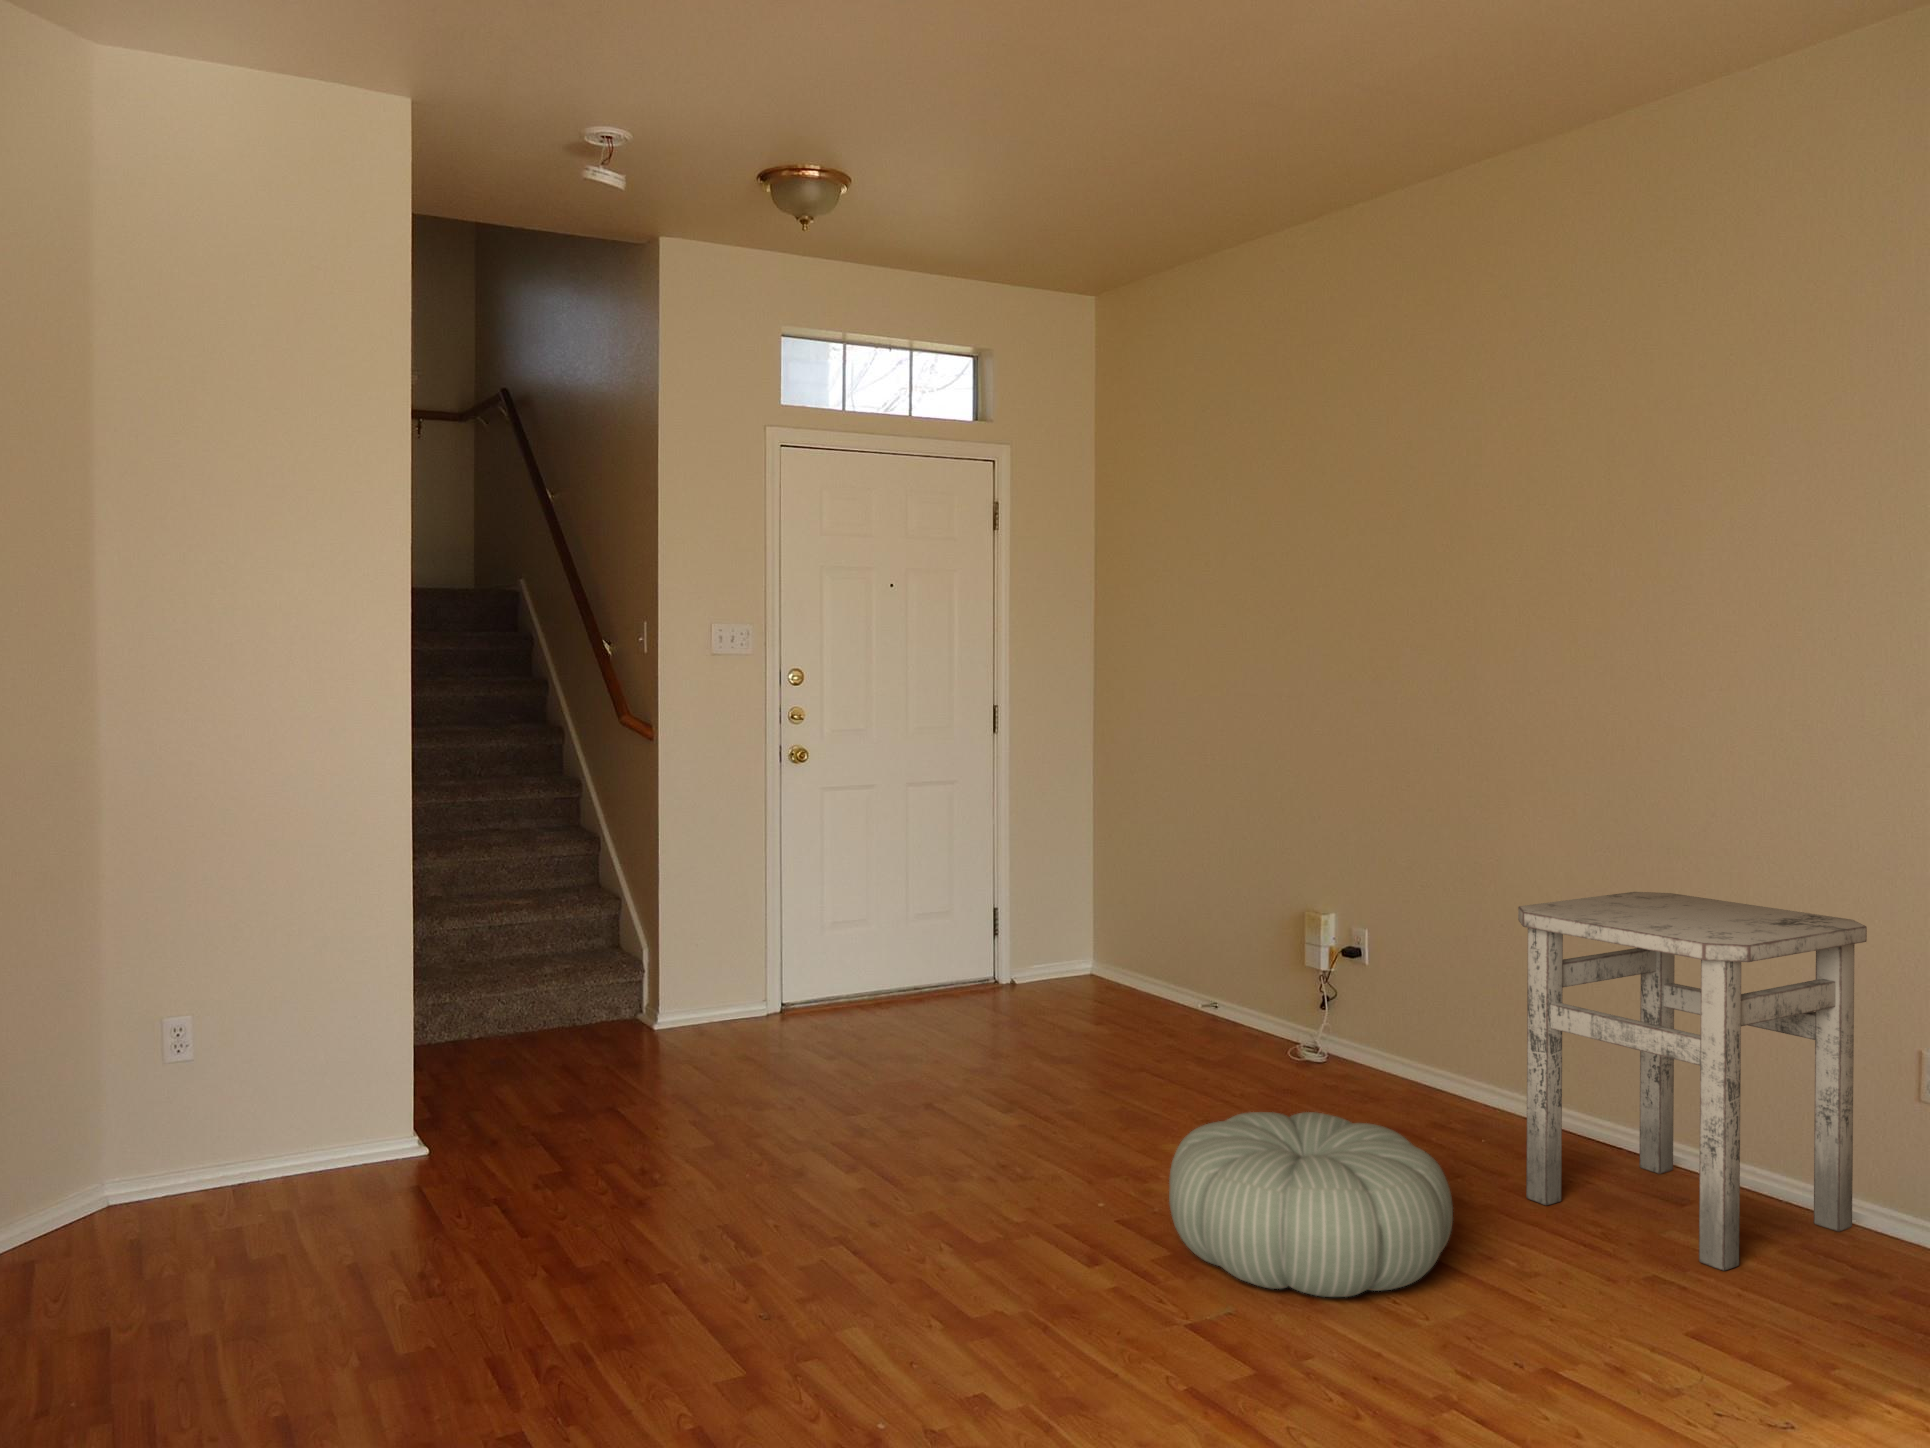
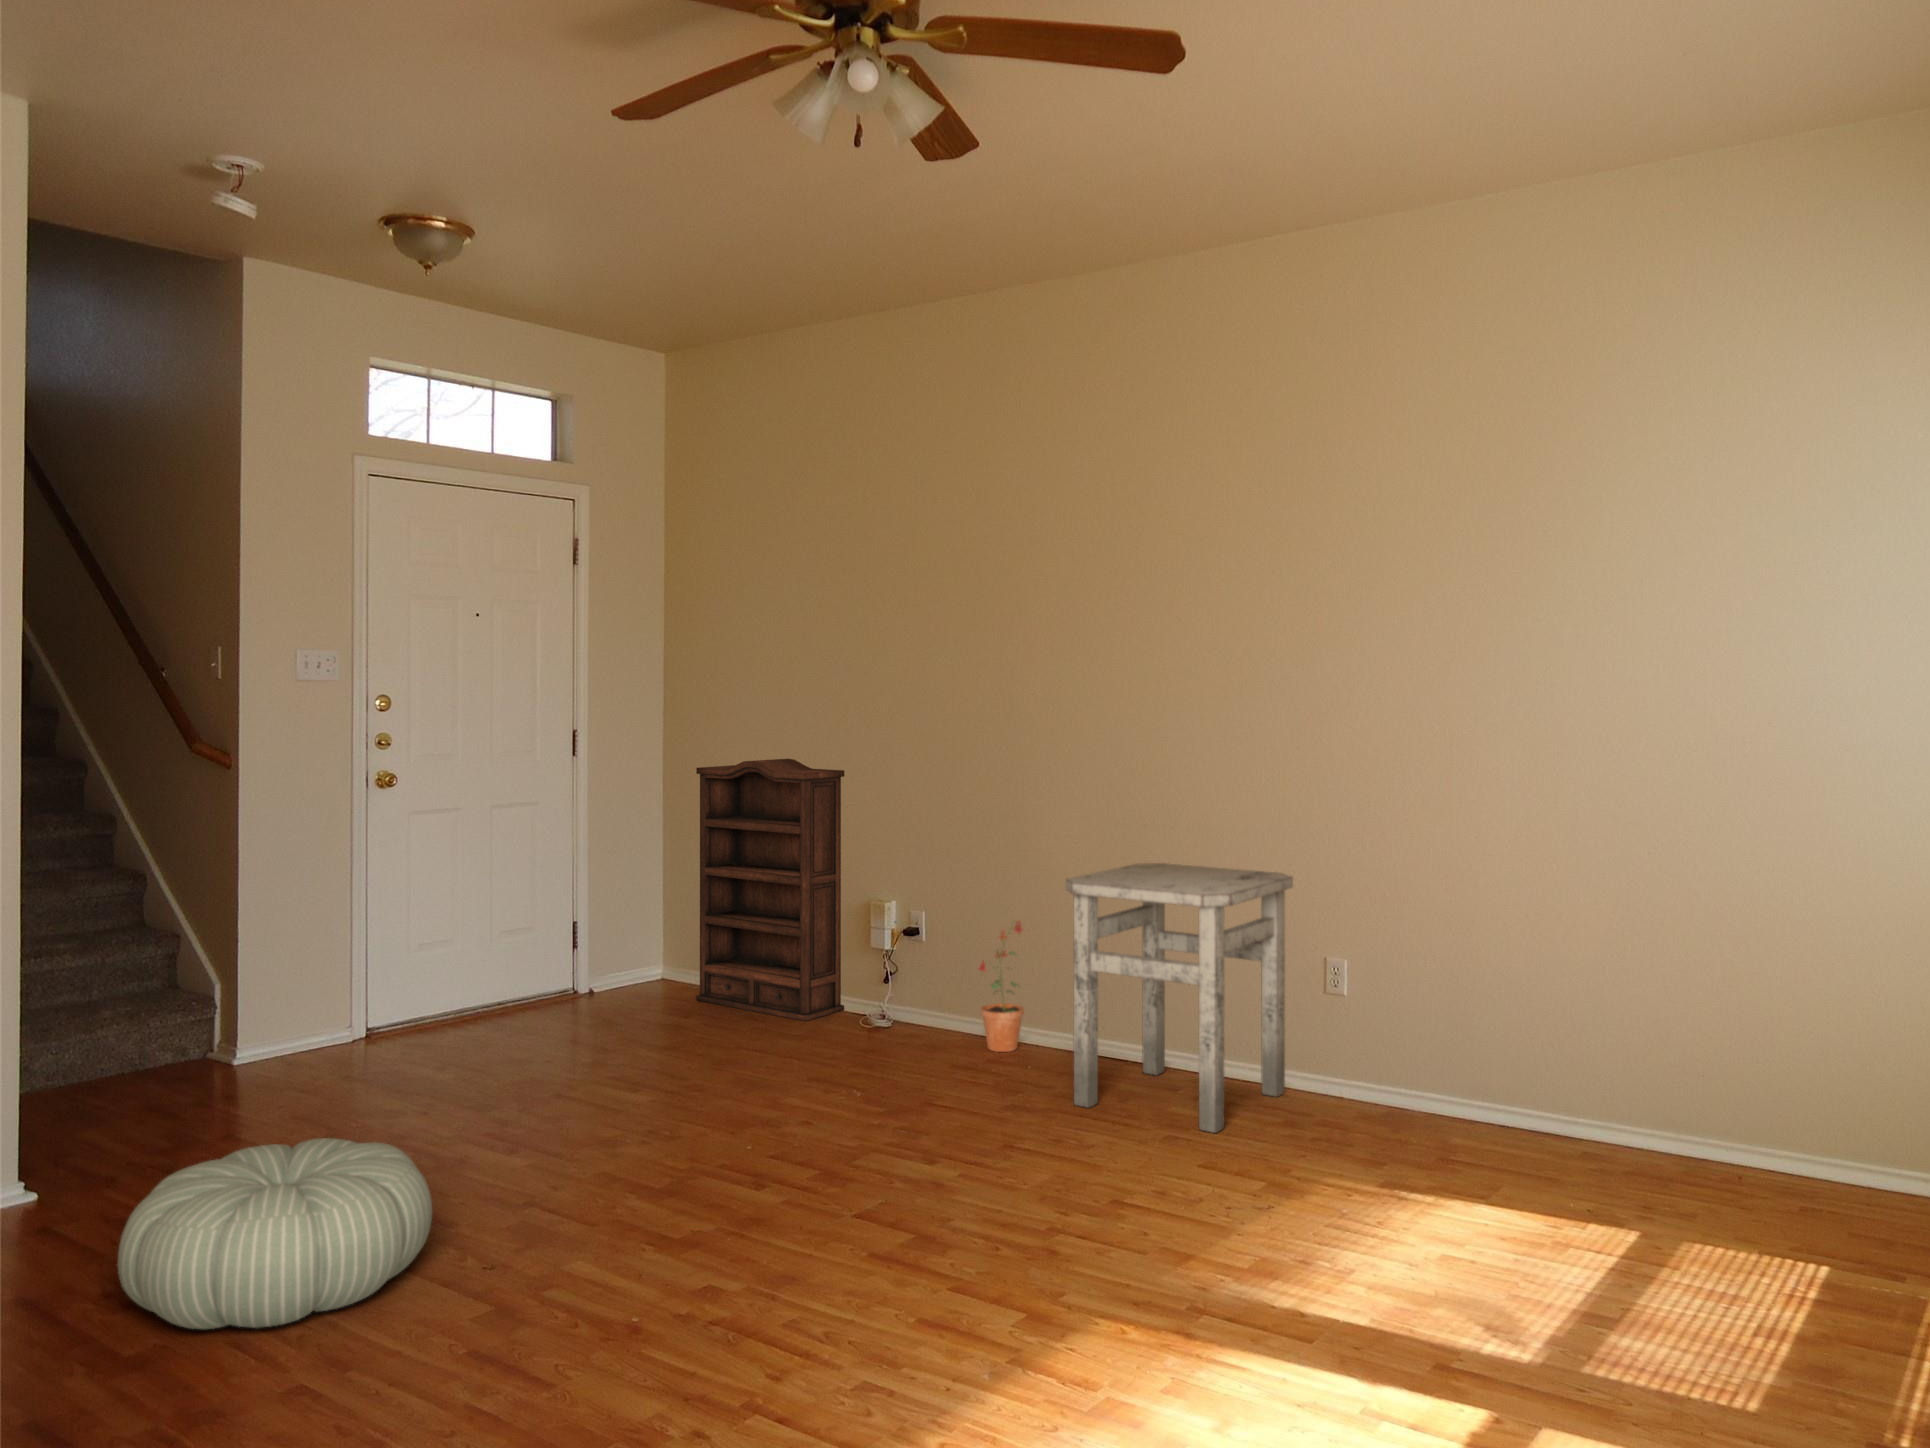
bookshelf: none [1115,742,1276,1045] -> present [696,759,844,1021]
potted plant: none [1421,951,1489,1114] -> present [979,921,1024,1052]
pouf: present [1169,1112,1453,1297] -> present [117,1138,432,1329]

